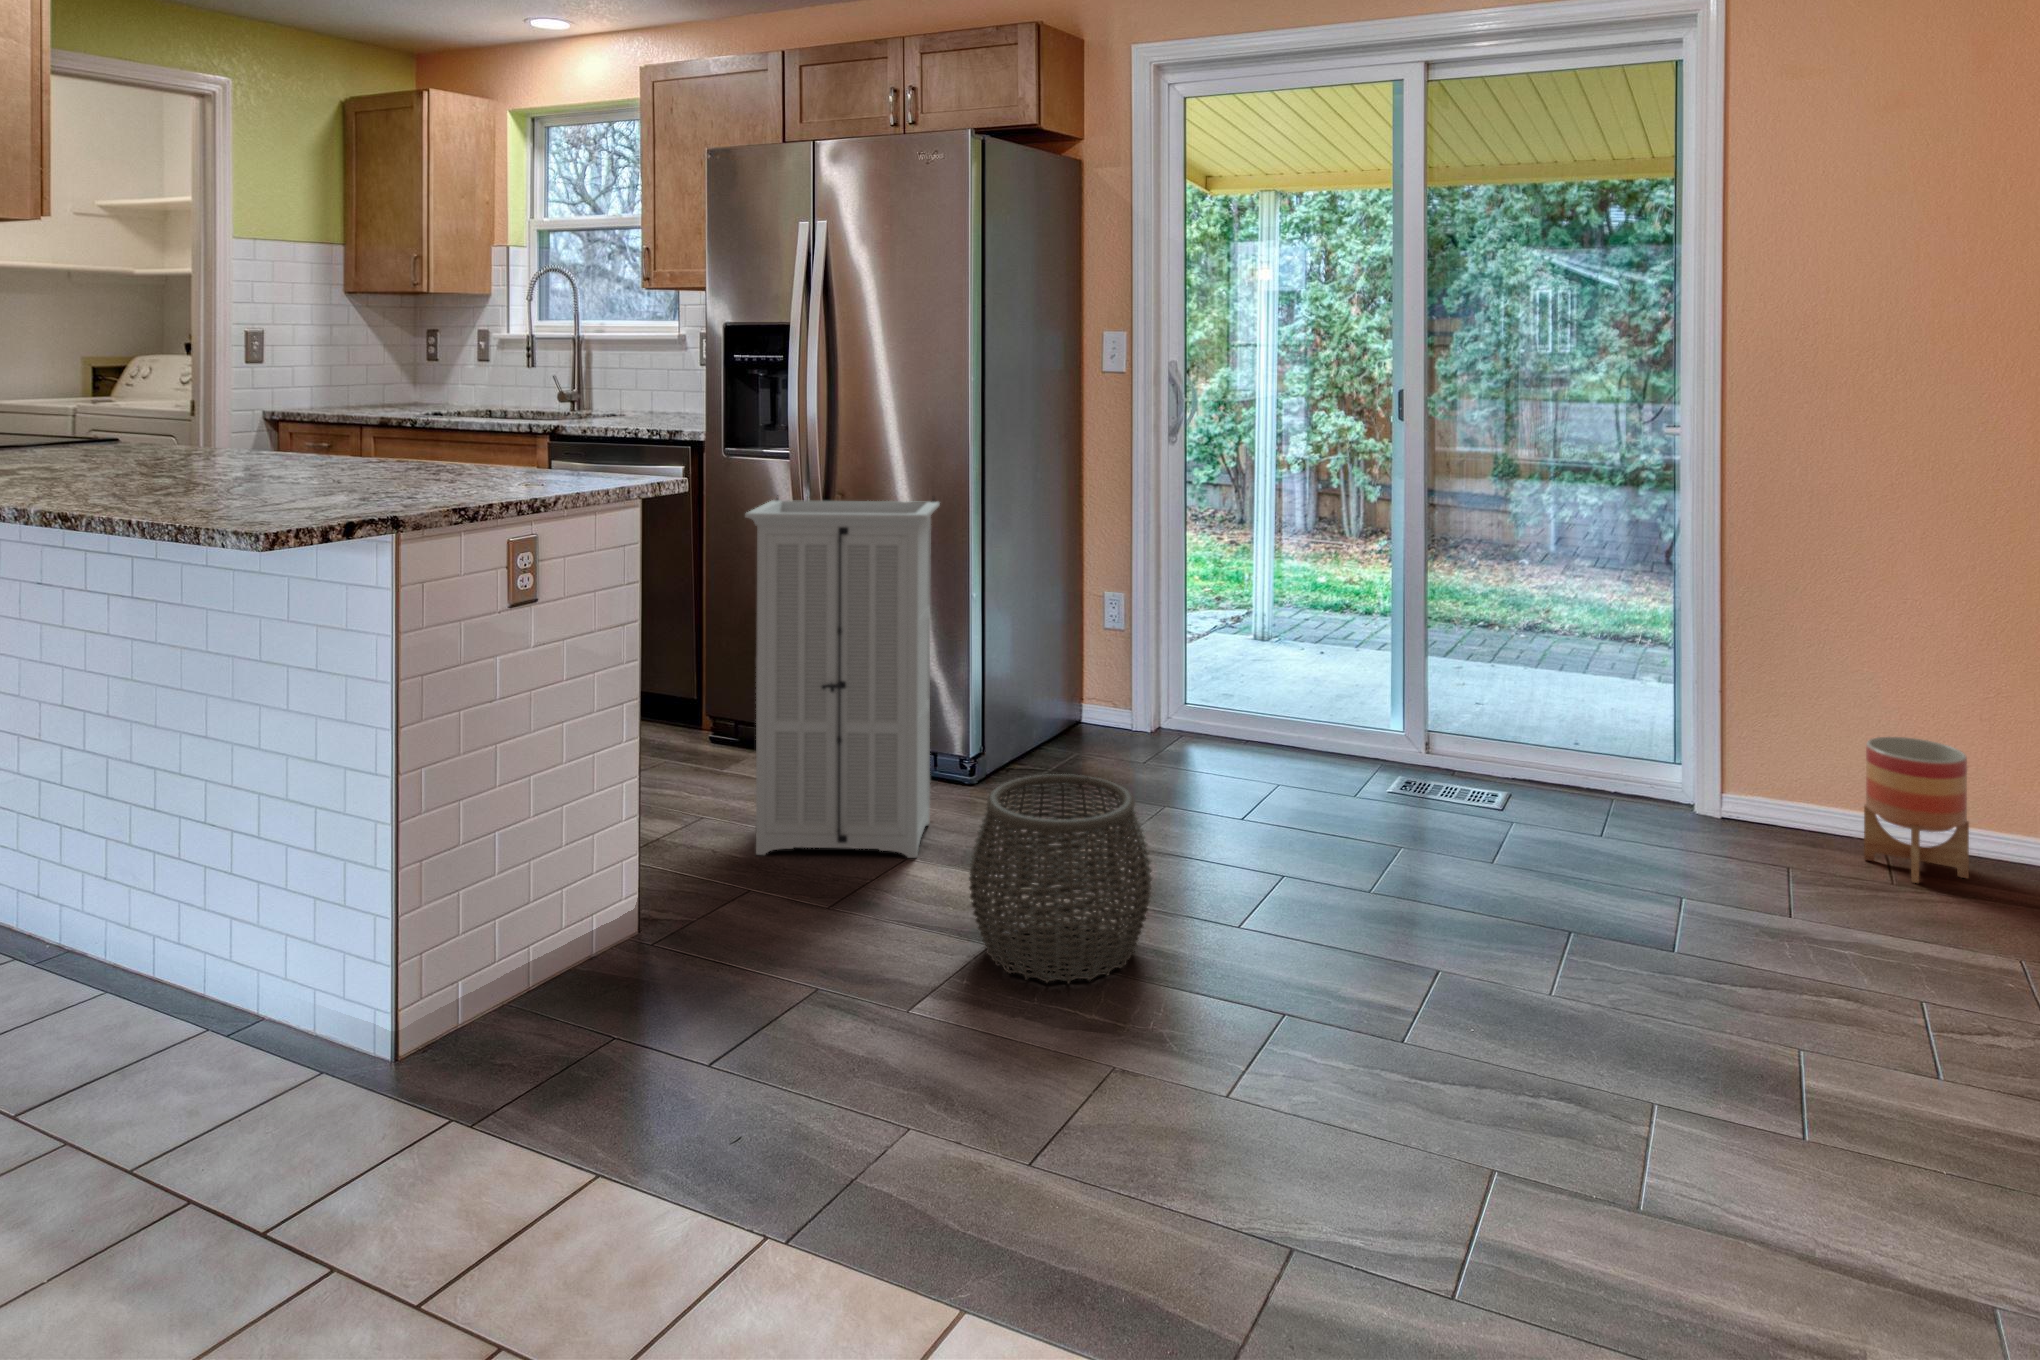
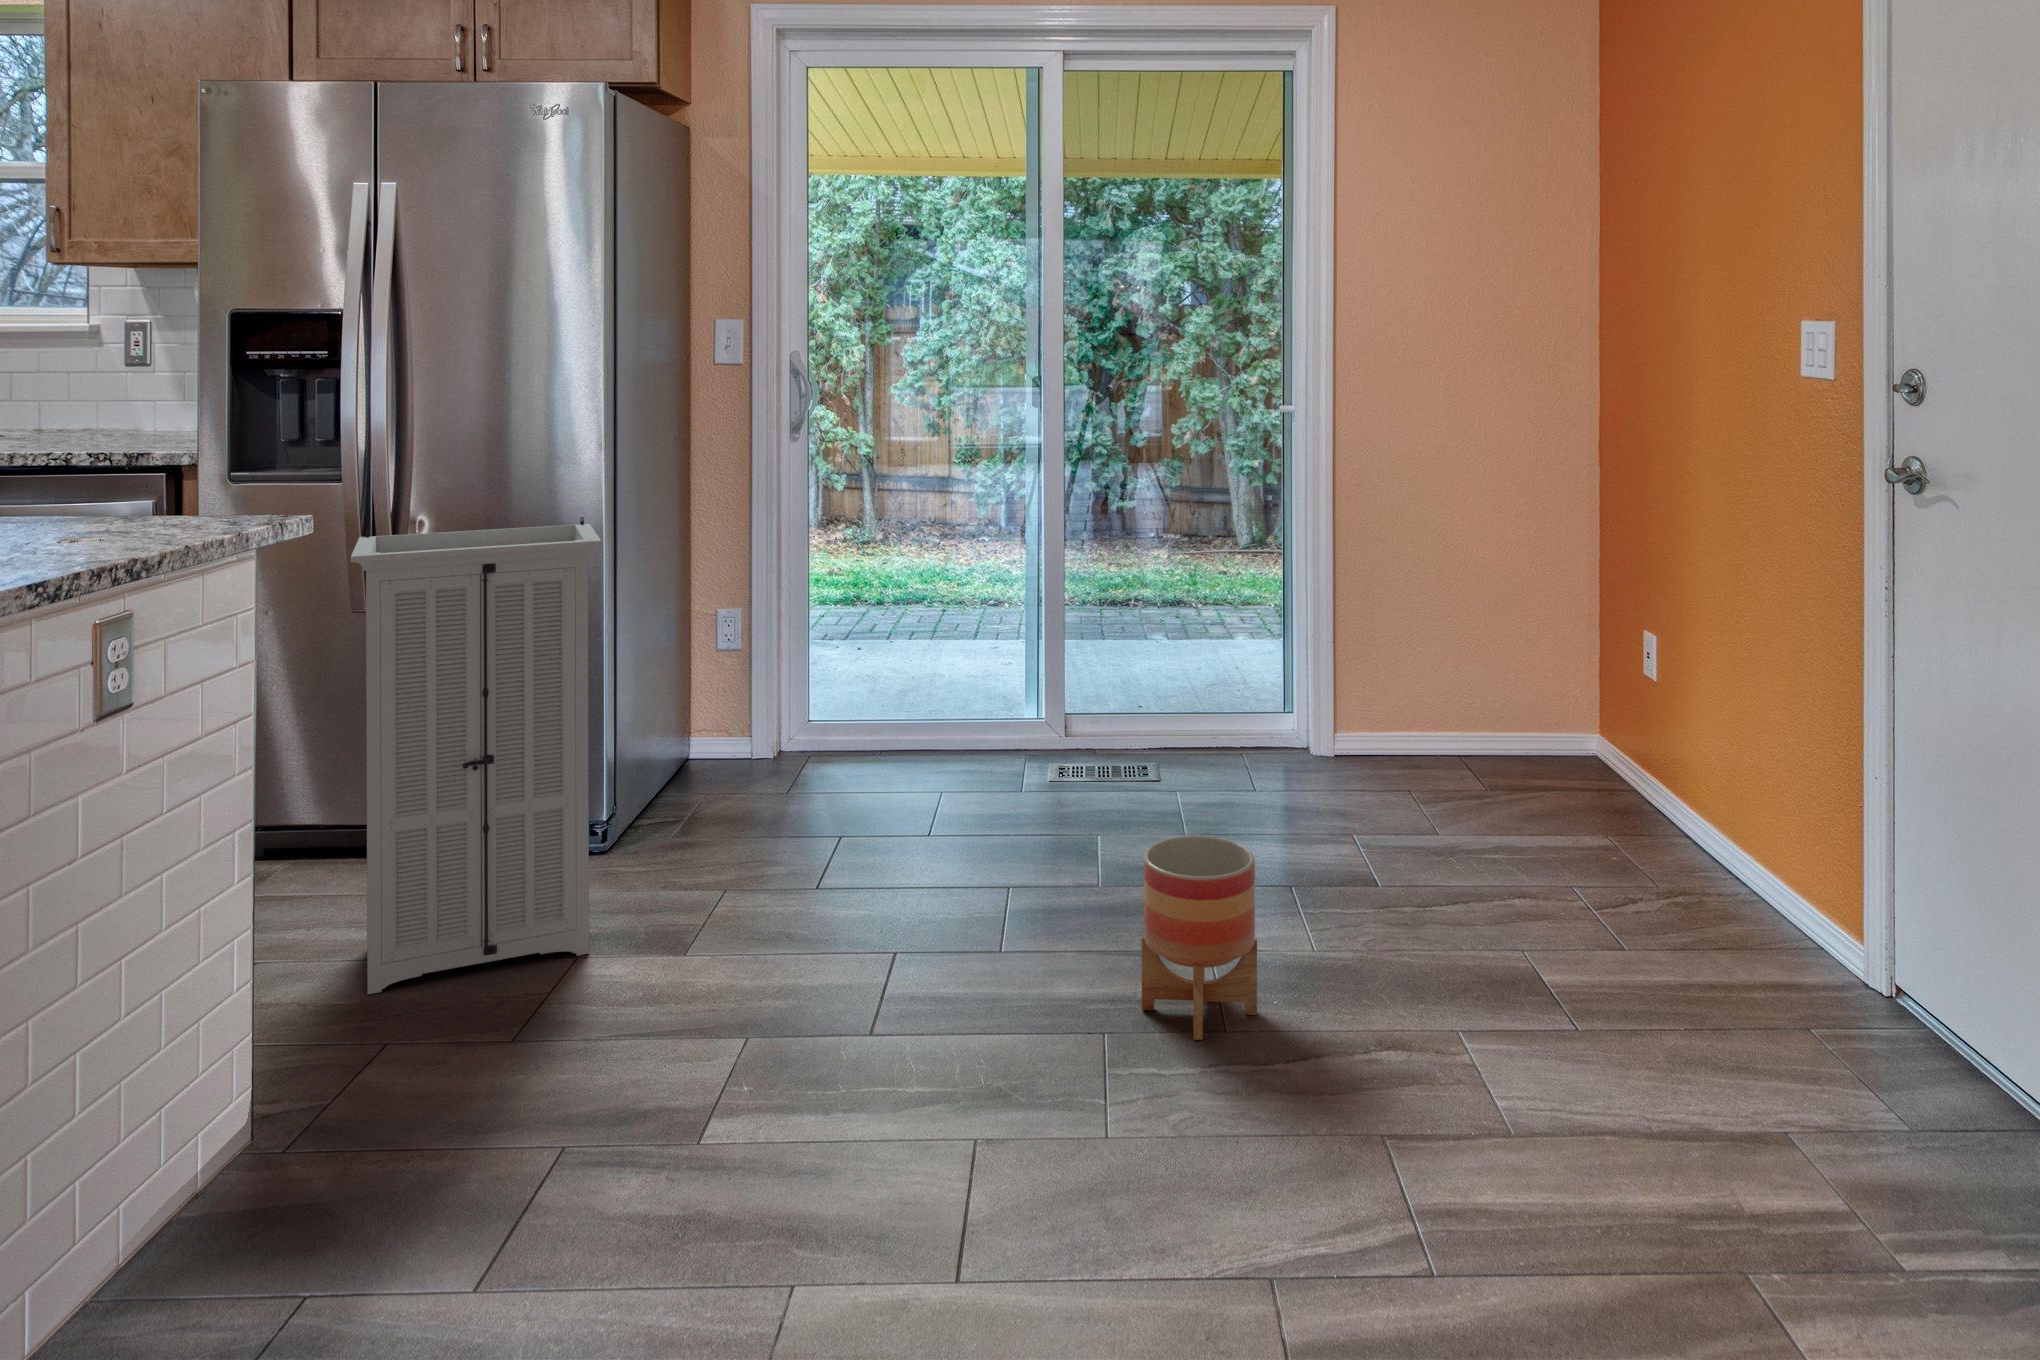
planter: present [1864,737,1969,883] -> present [1141,836,1257,1040]
woven basket: present [969,774,1152,983] -> none [722,821,934,1066]

